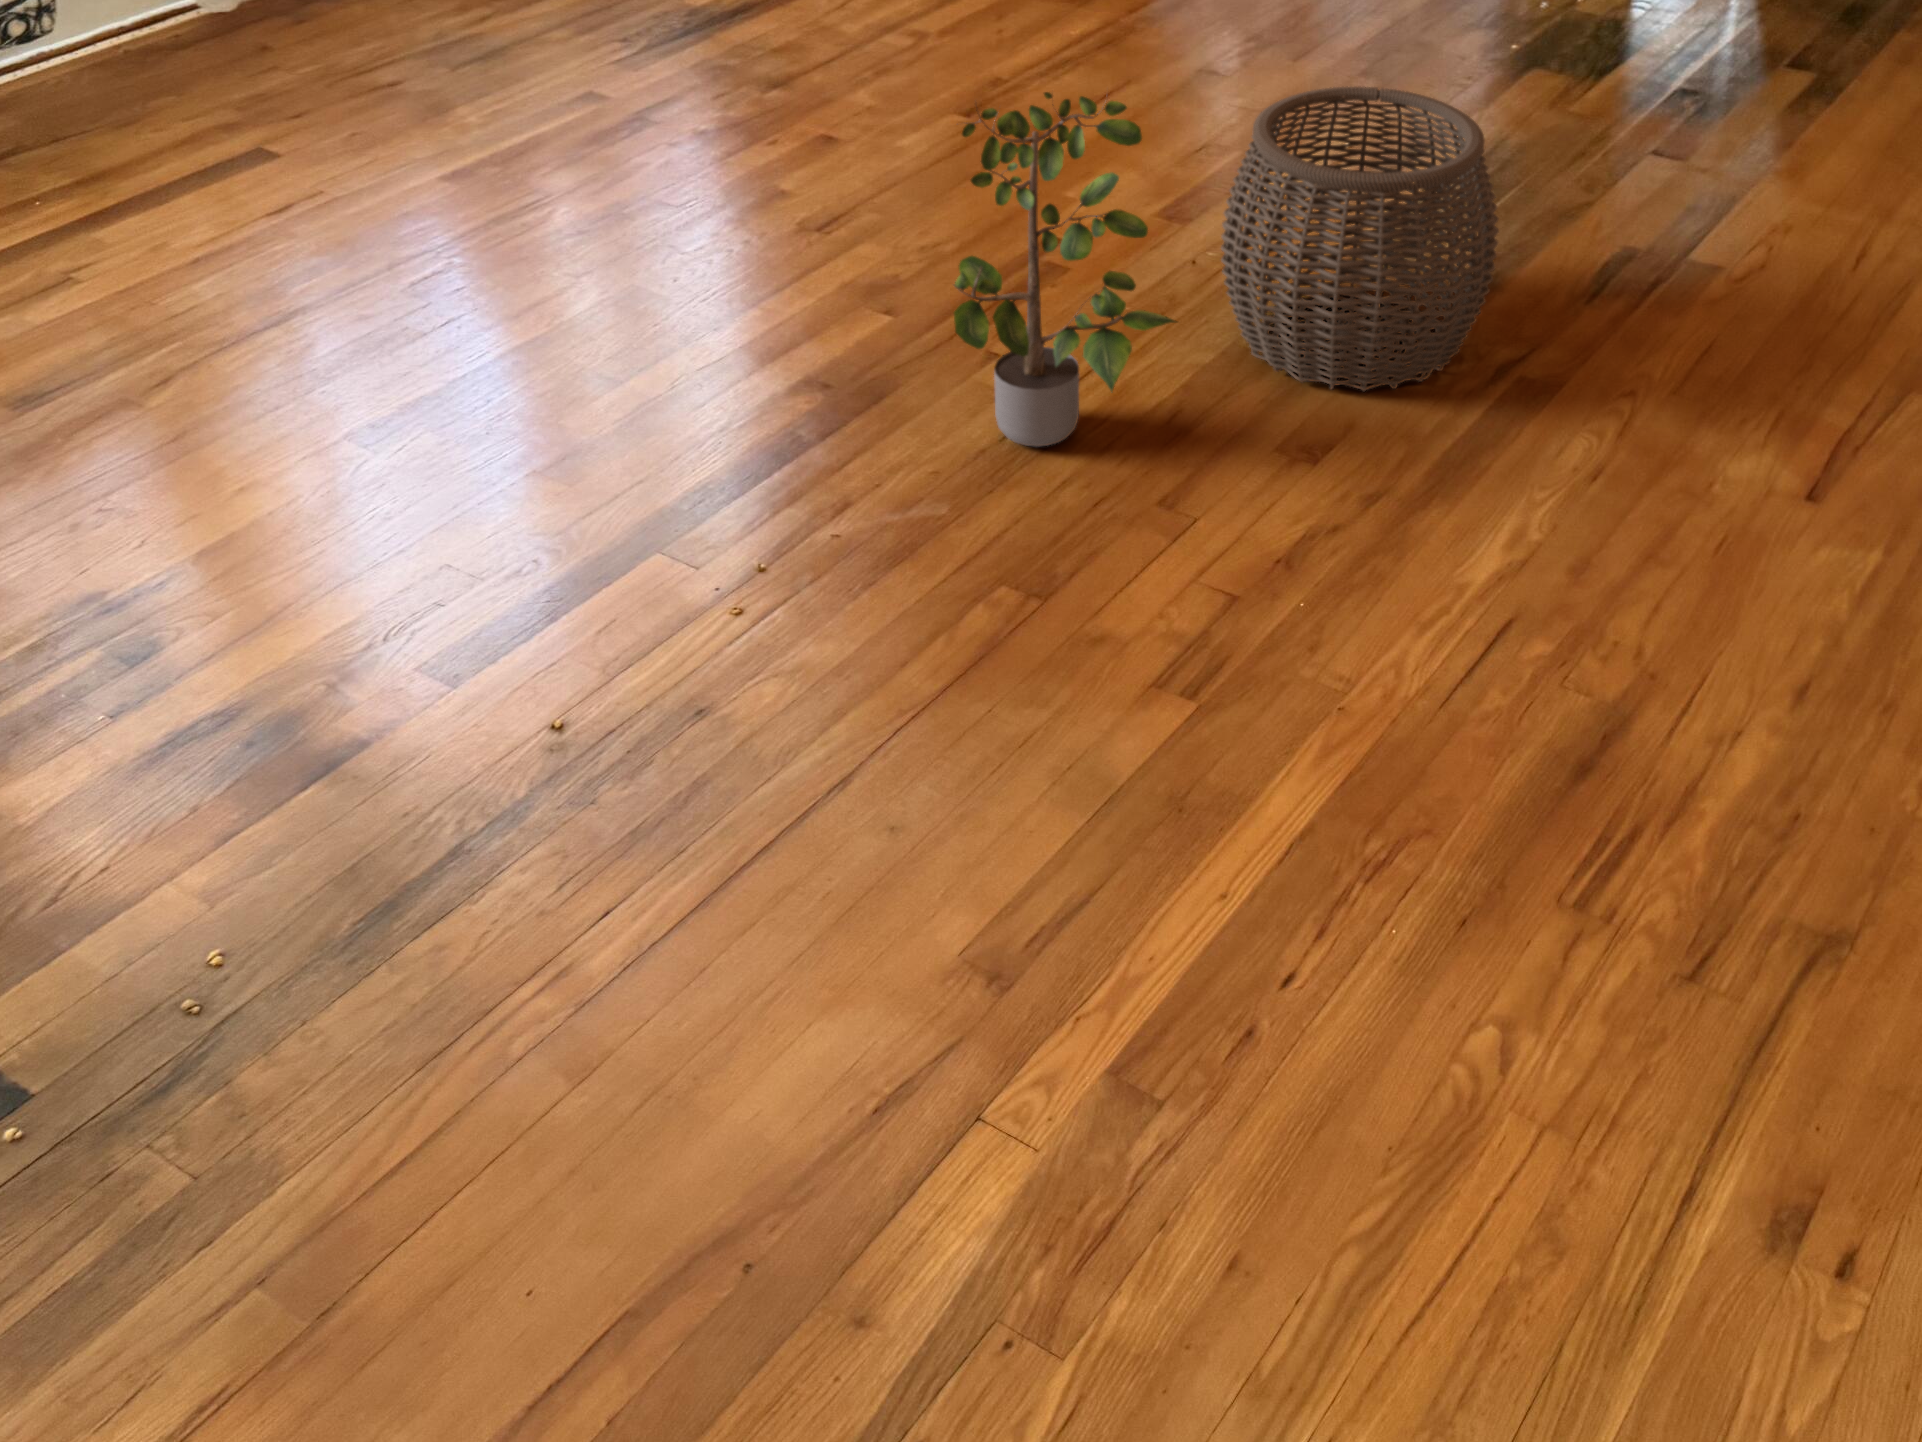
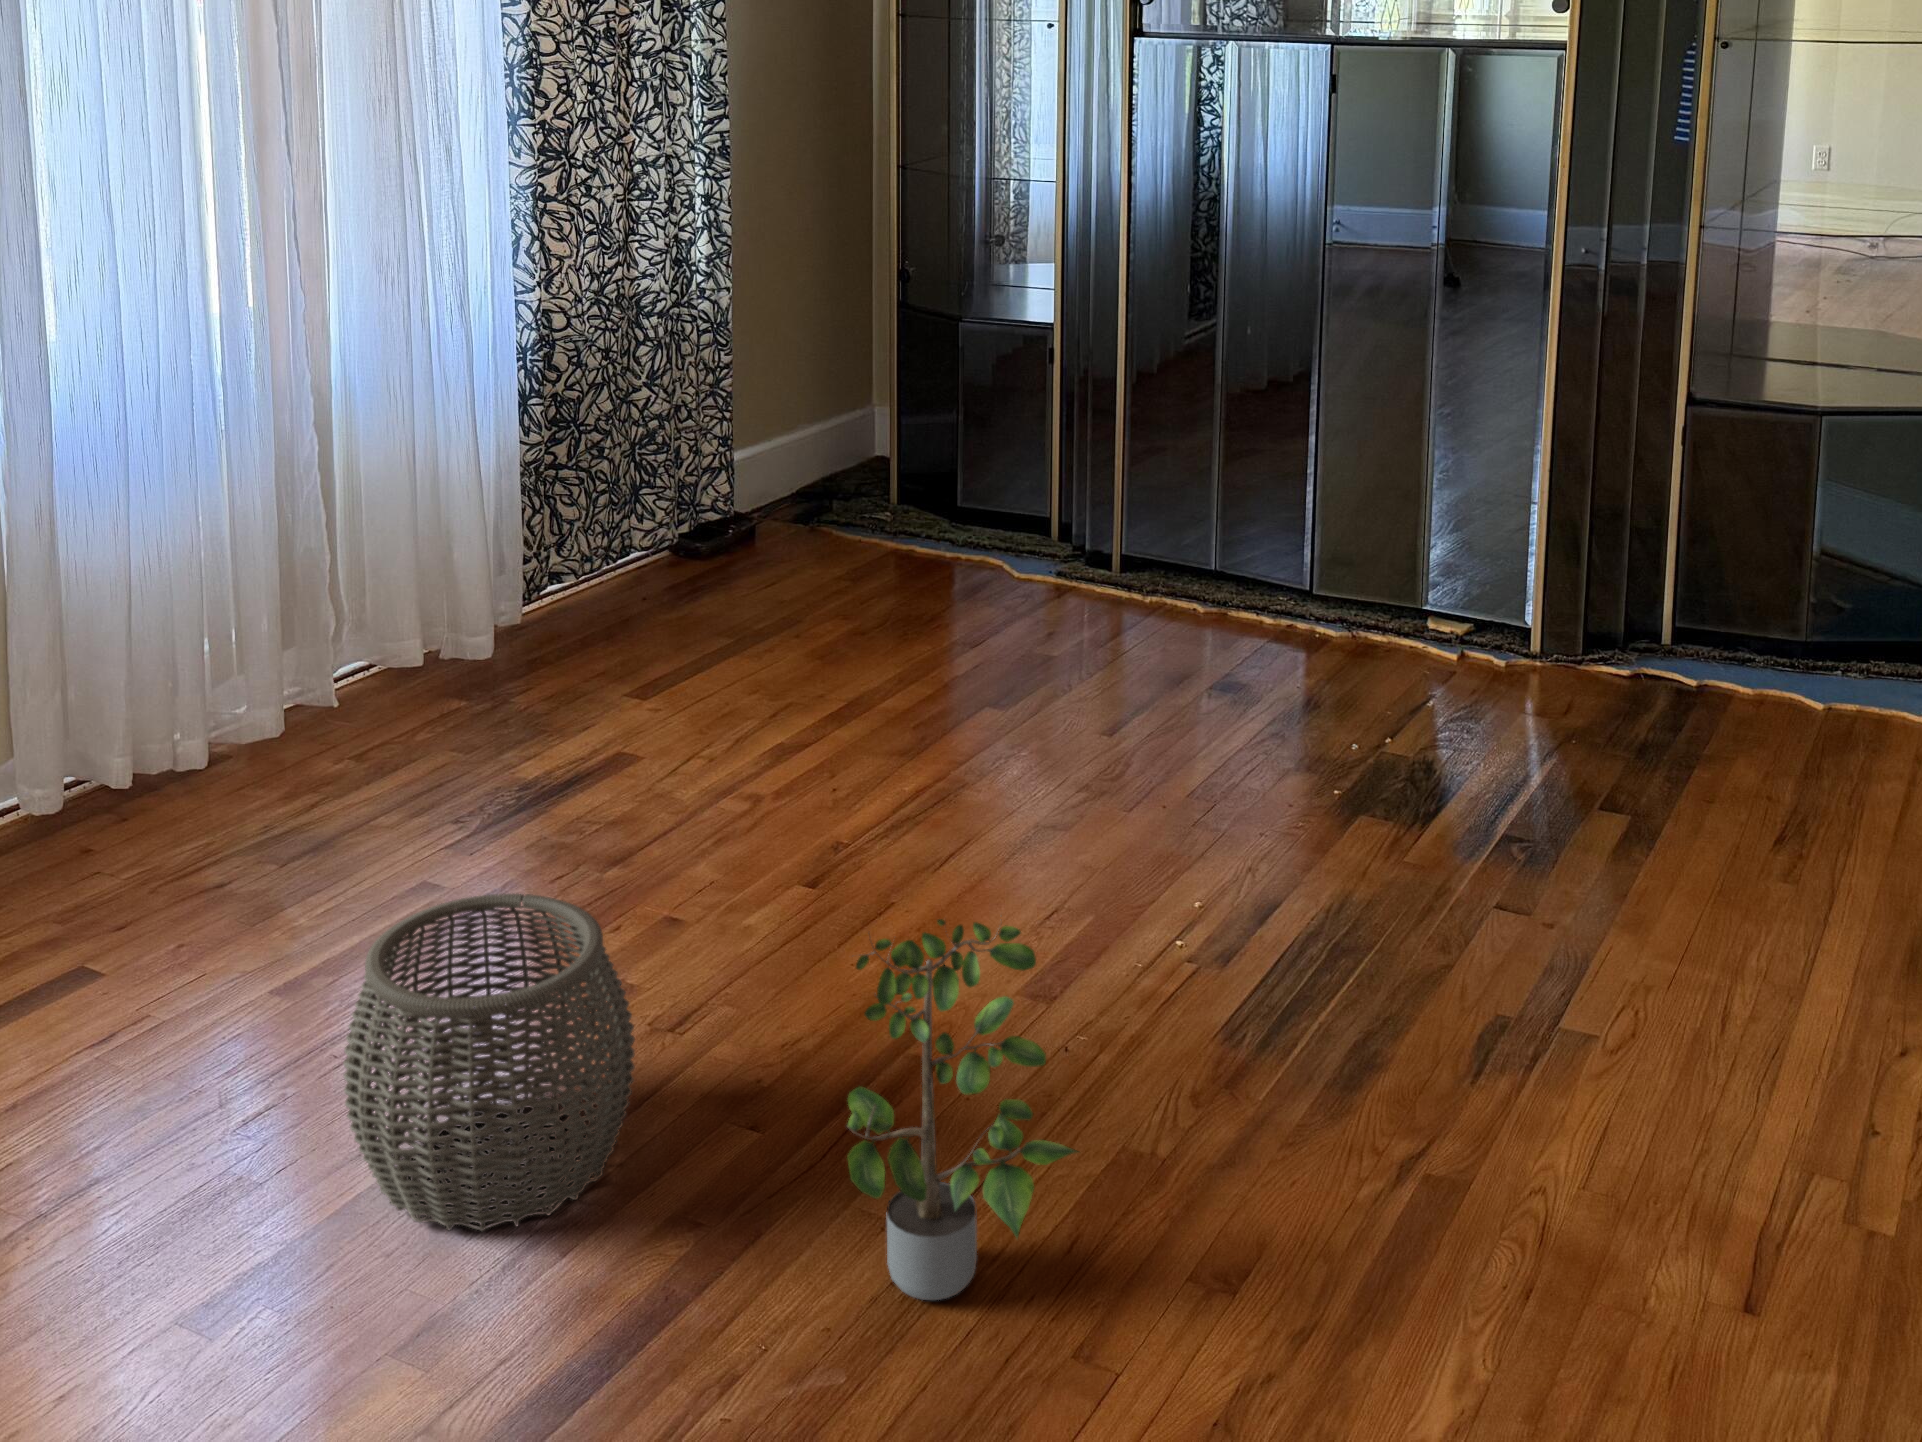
woven basket: present [1221,86,1499,391] -> present [343,894,635,1231]

